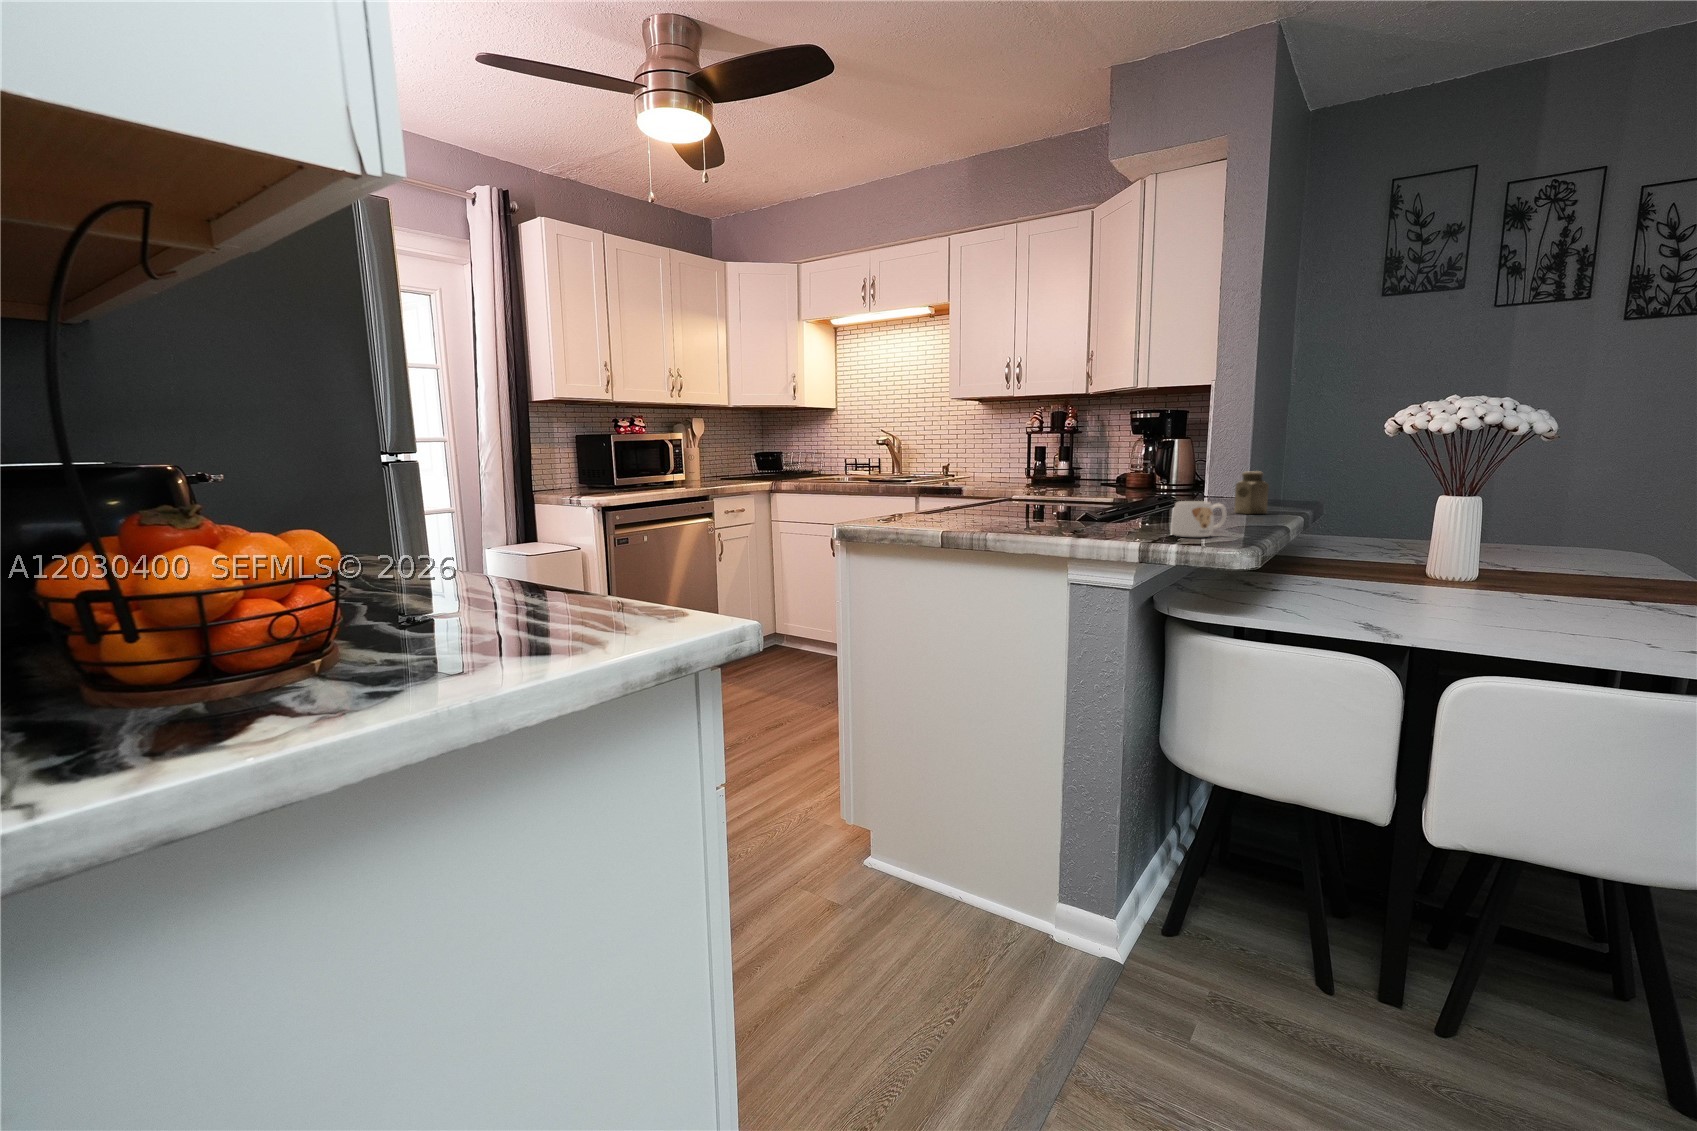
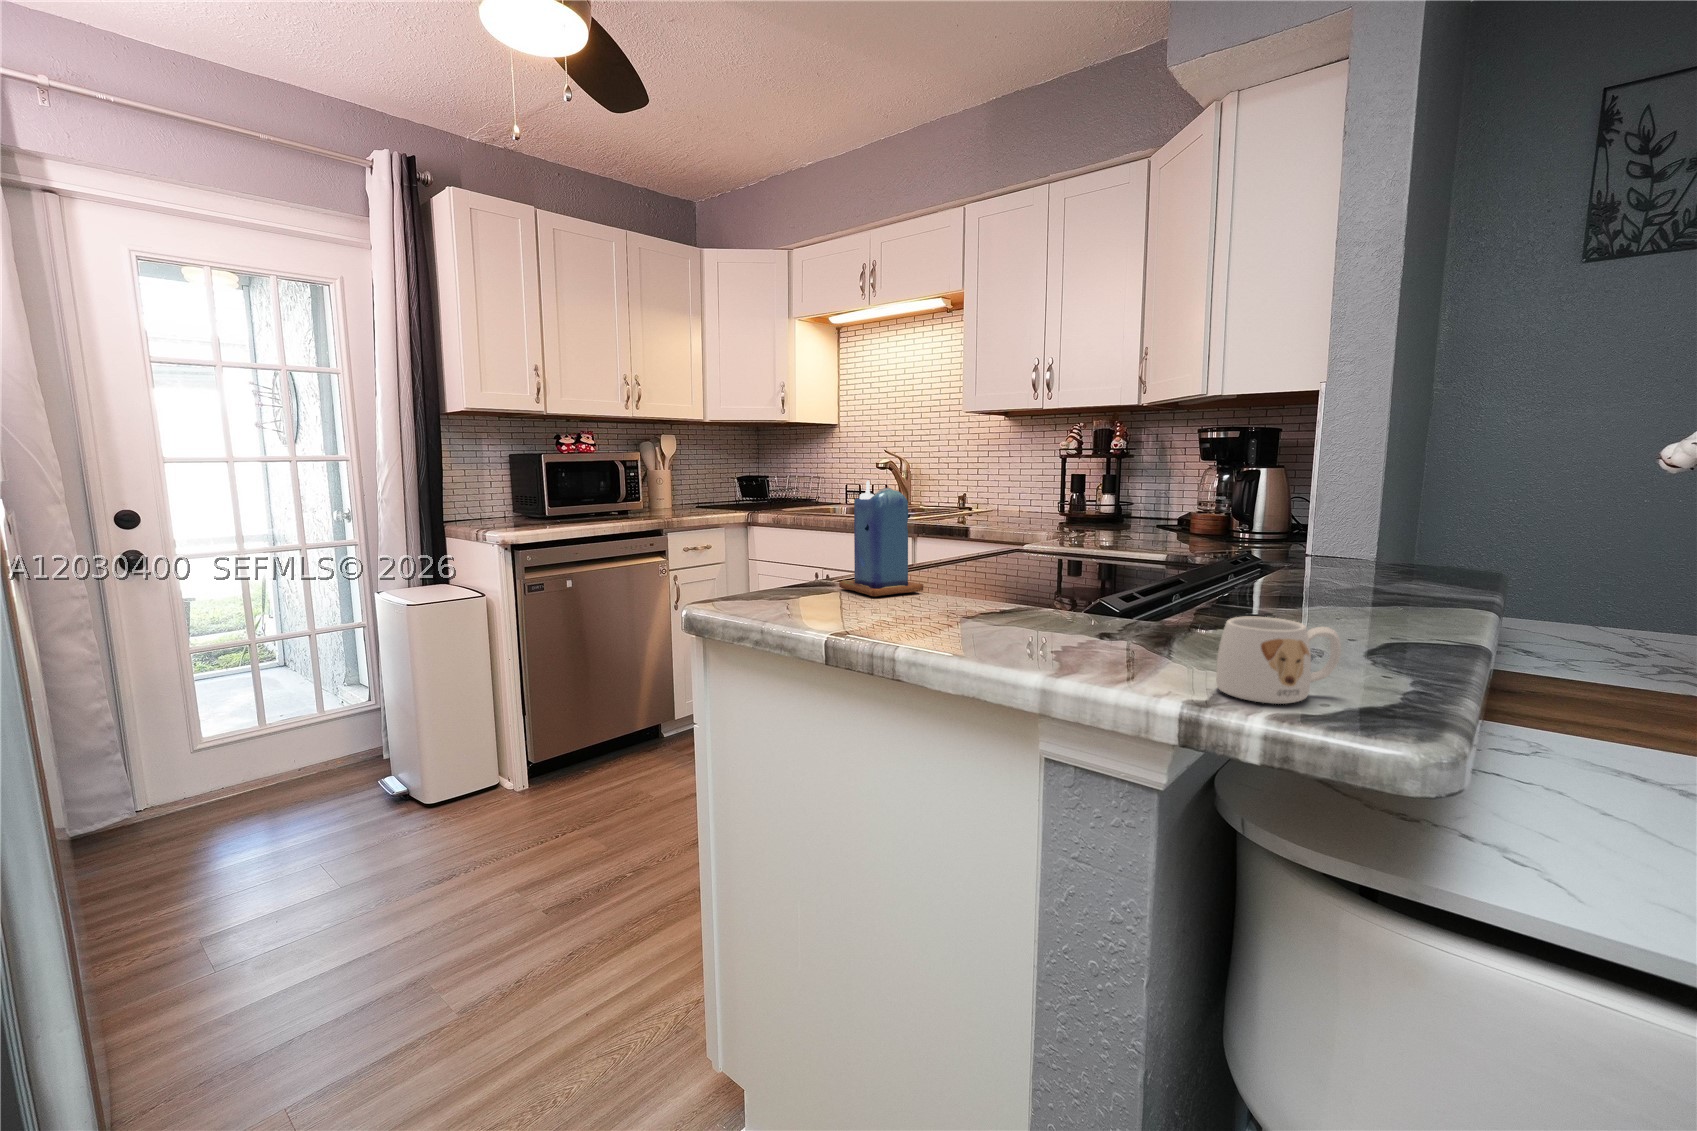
candle: none [934,445,987,515] -> present [839,480,923,596]
salt shaker: present [1234,471,1269,514] -> none [1352,534,1417,611]

